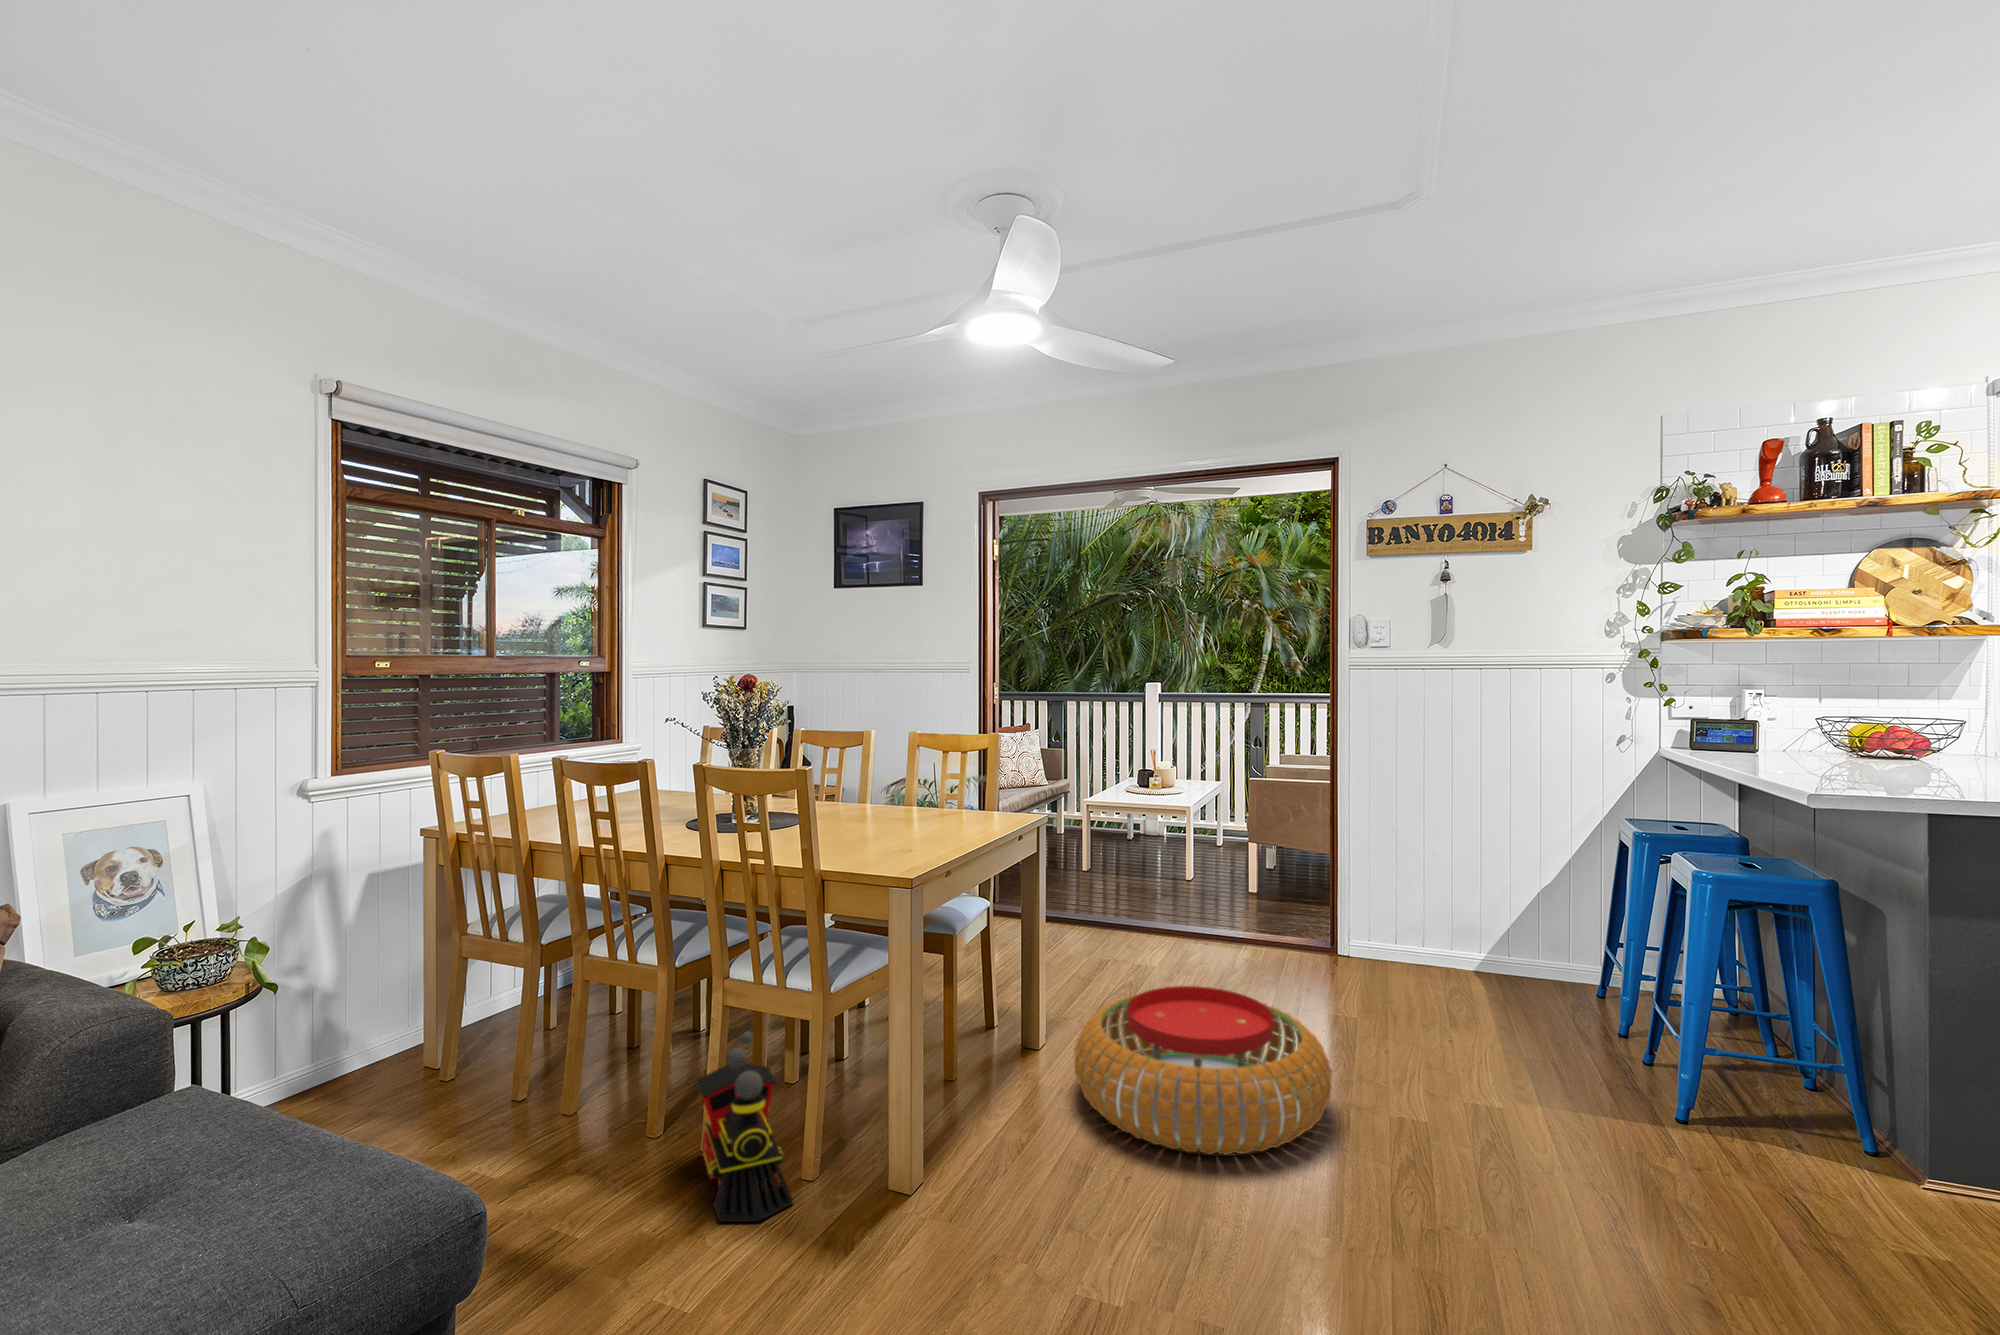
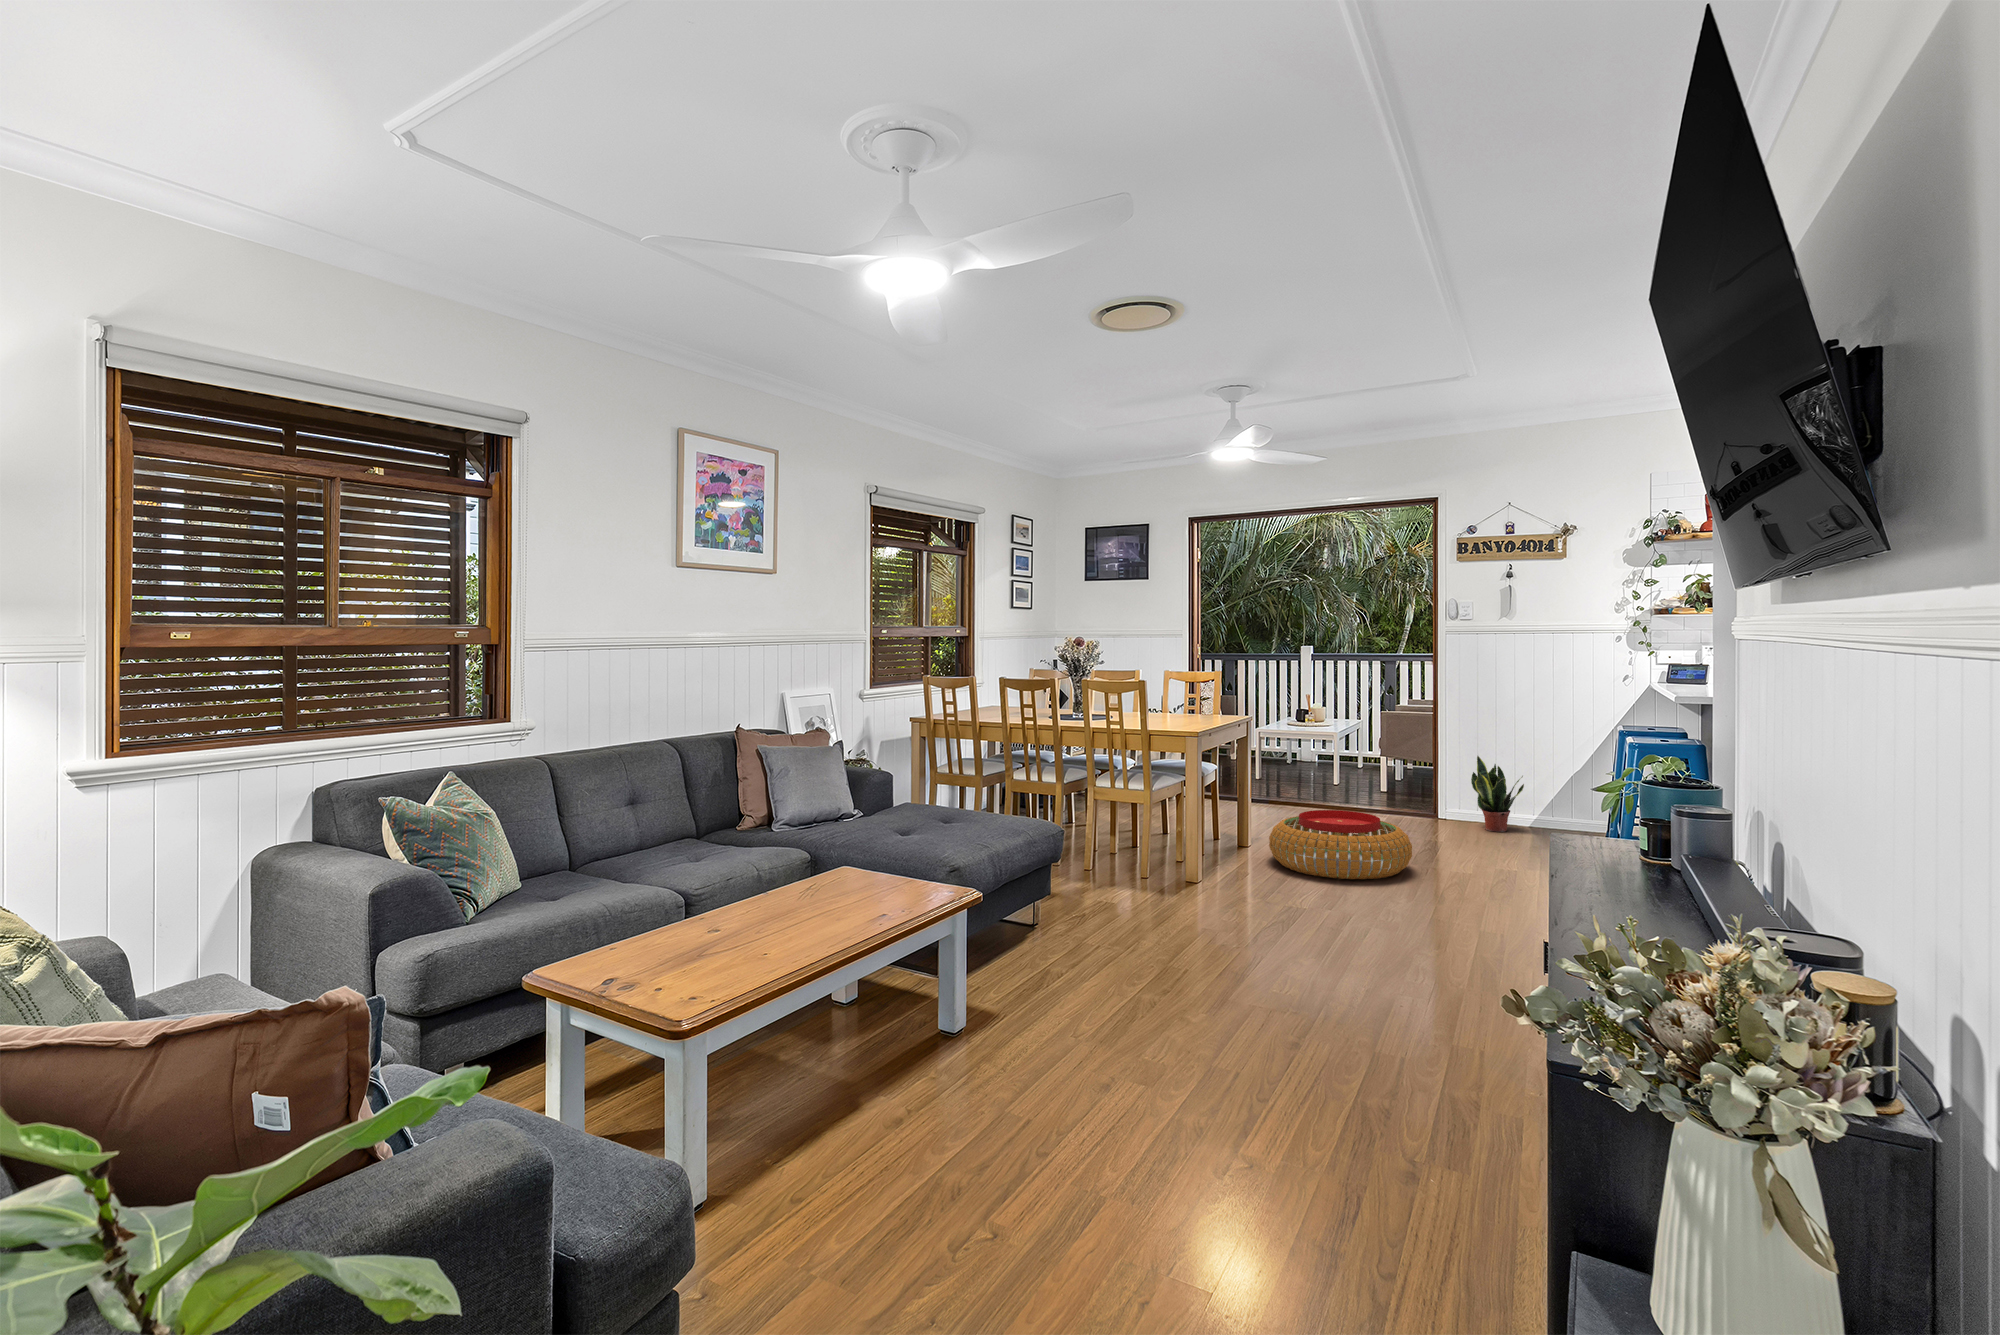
potted plant: none [1393,858,1477,981] -> present [1471,756,1524,832]
toy train: present [697,1032,793,1222] -> none [1083,809,1139,887]

